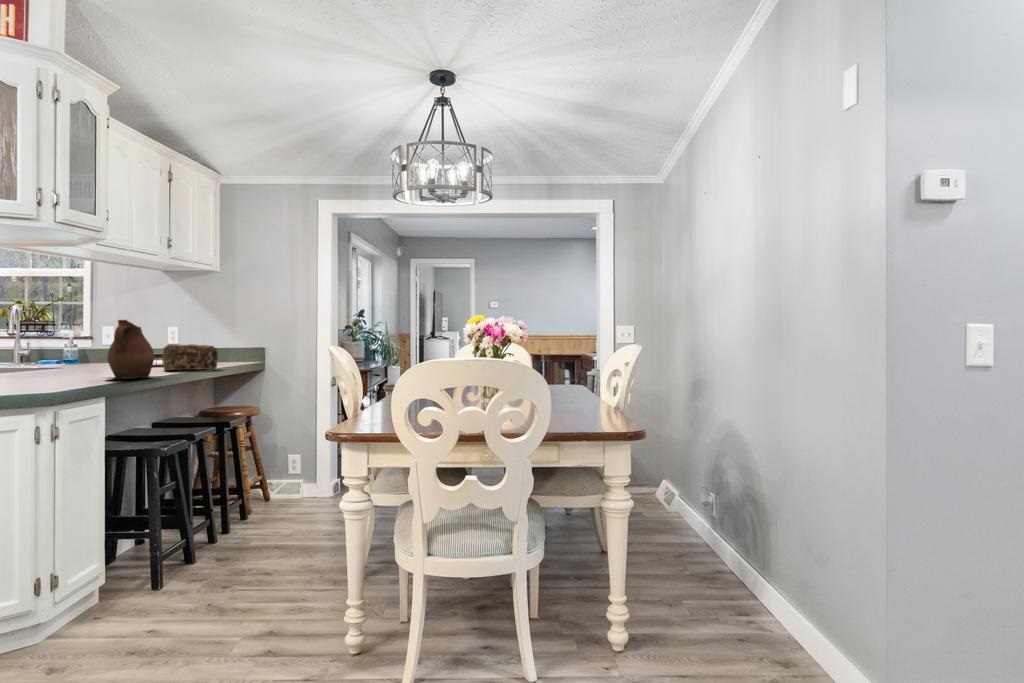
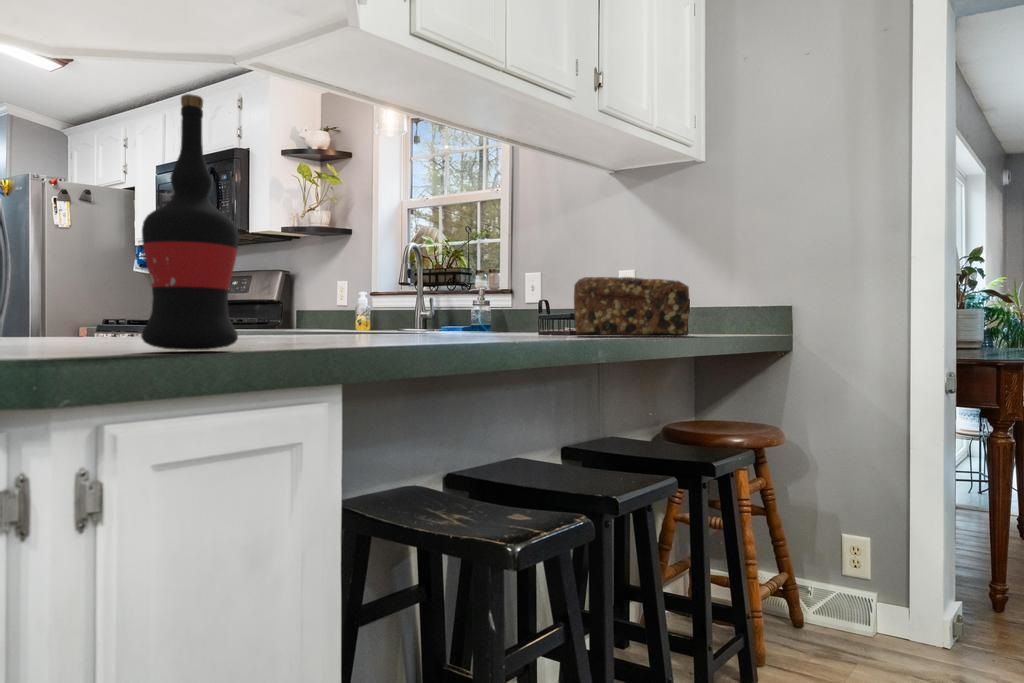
wine bottle: none [62,314,93,389] -> present [141,94,239,350]
ceramic pitcher: present [107,320,157,379] -> none [385,176,525,341]

